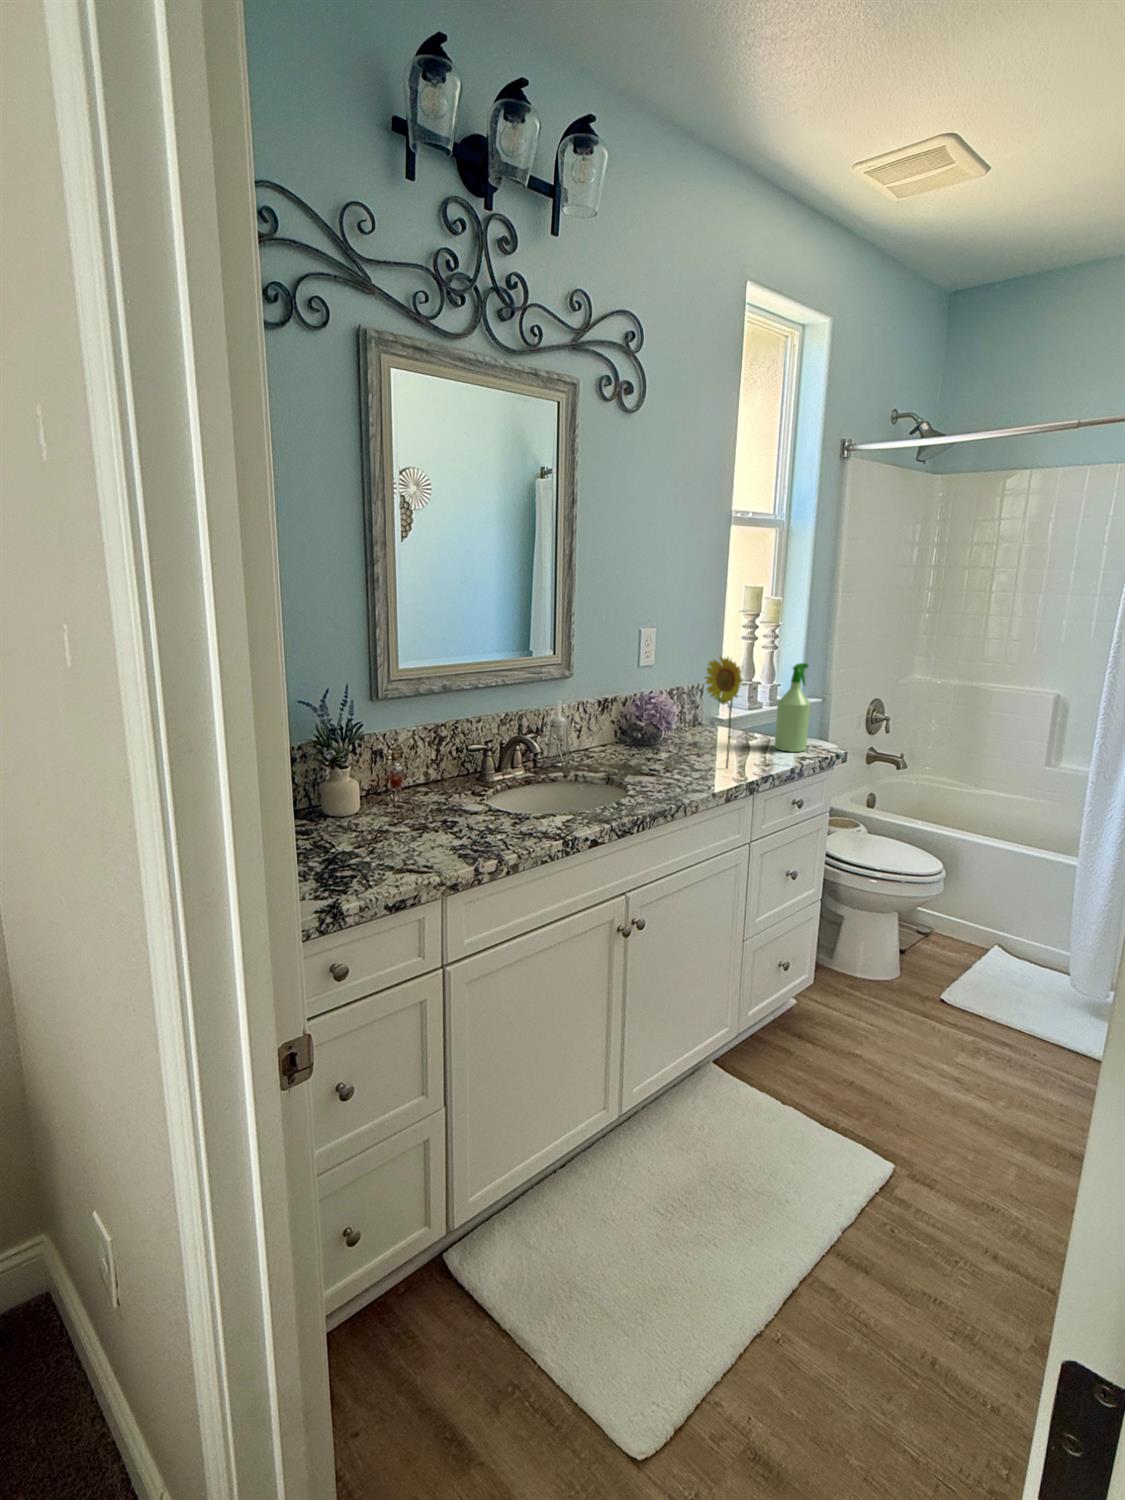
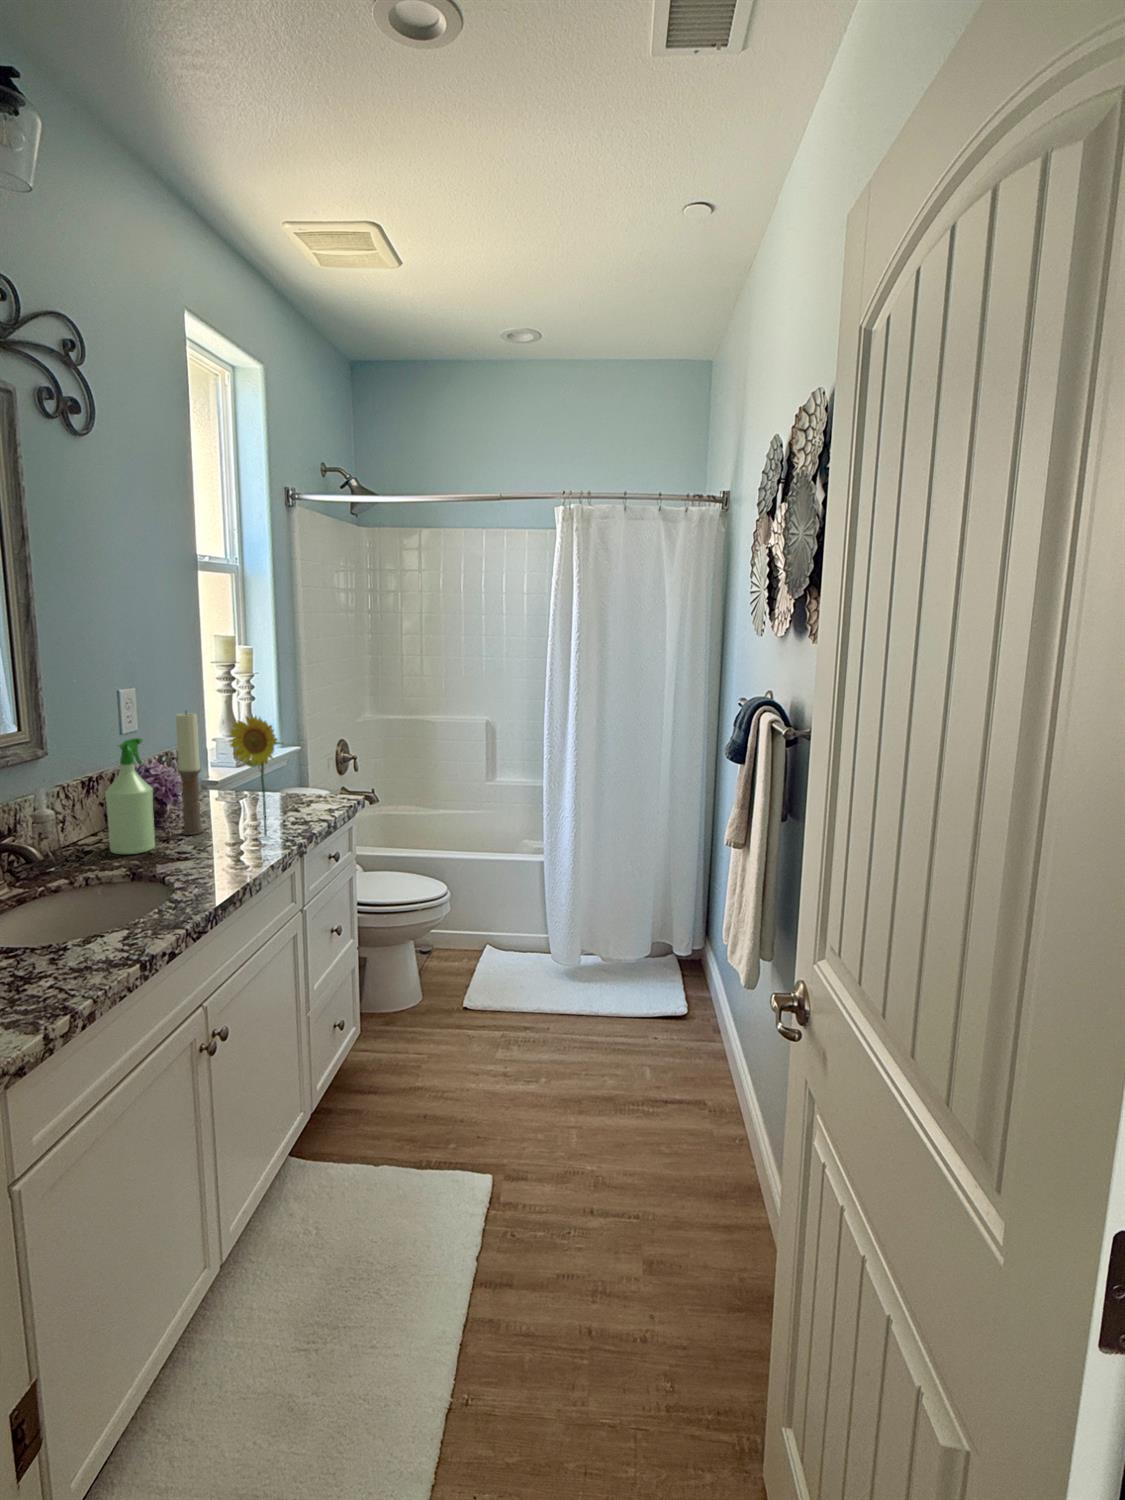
candle: none [664,649,688,757] -> present [176,713,204,835]
spray bottle: present [774,663,811,752] -> present [105,738,155,854]

